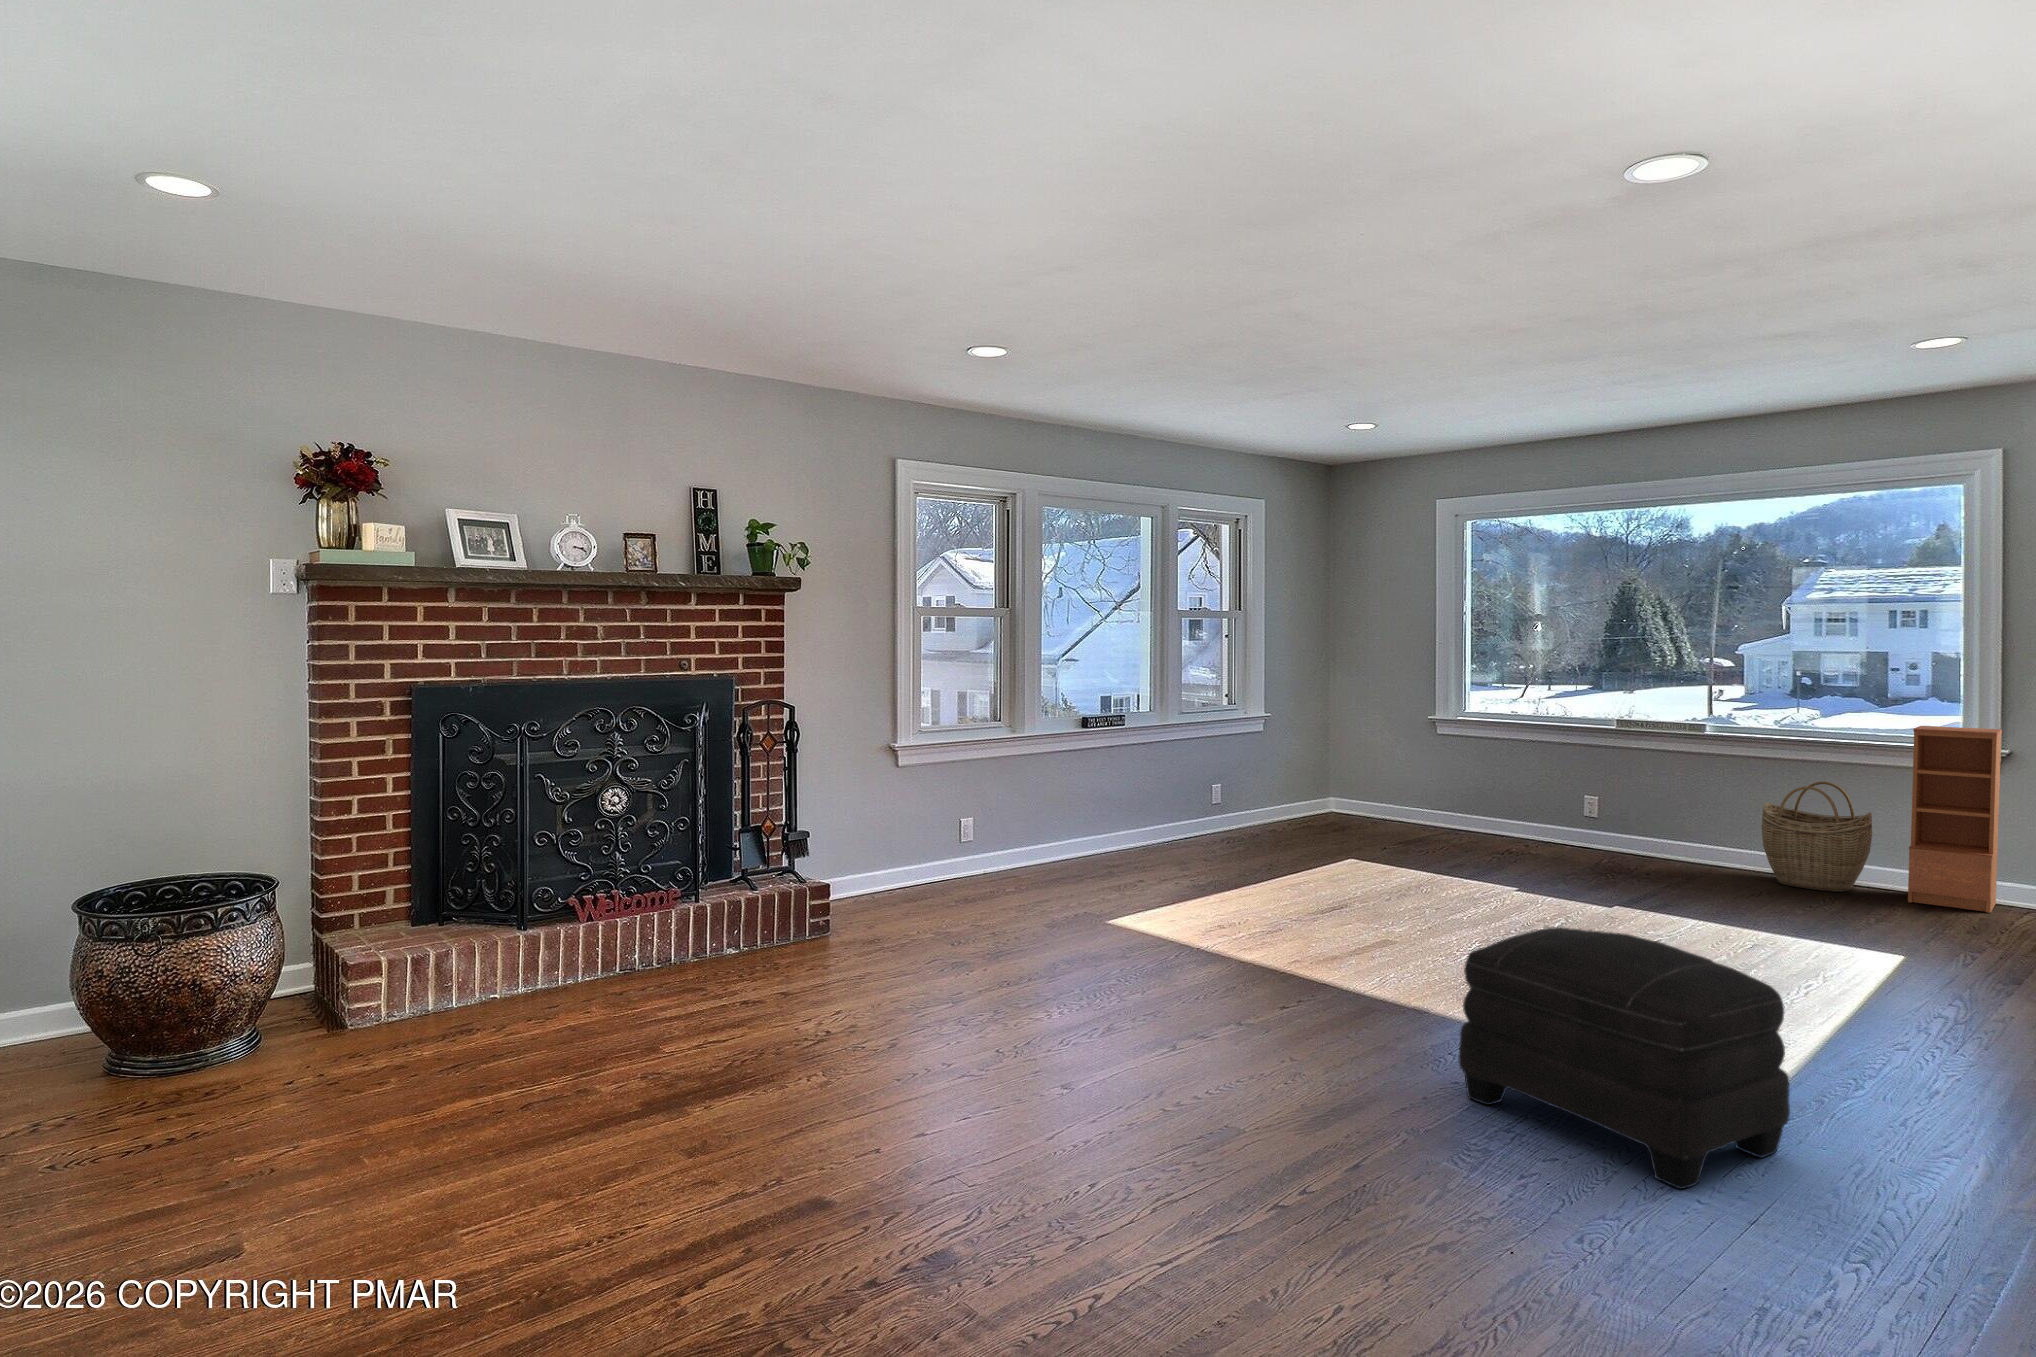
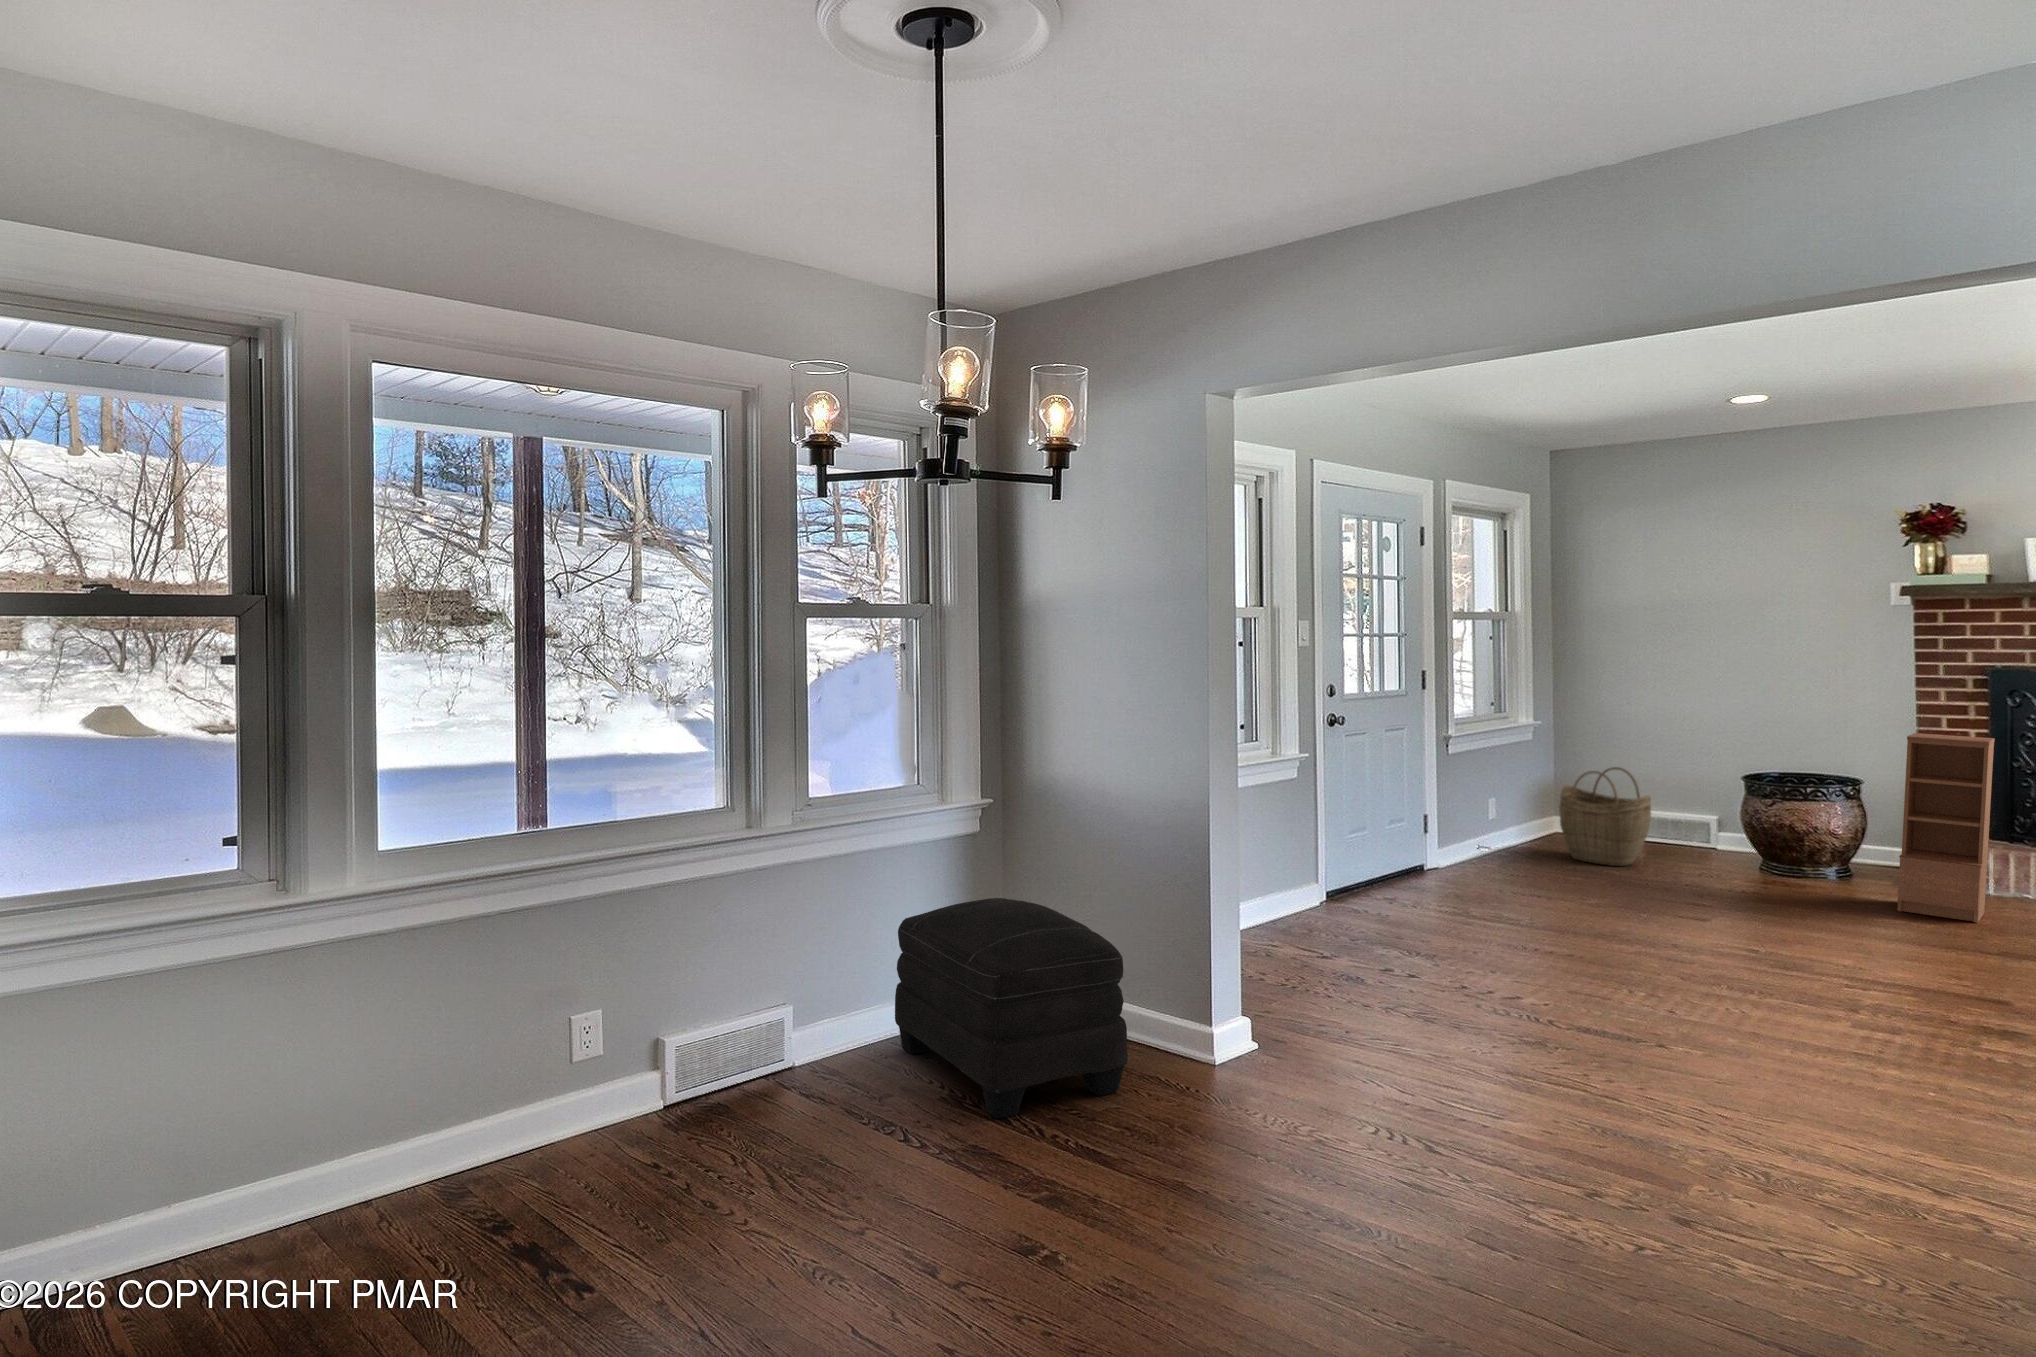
woven basket: present [1762,782,1872,892] -> present [1559,767,1651,866]
ottoman: present [1459,927,1790,1189] -> present [895,898,1128,1118]

